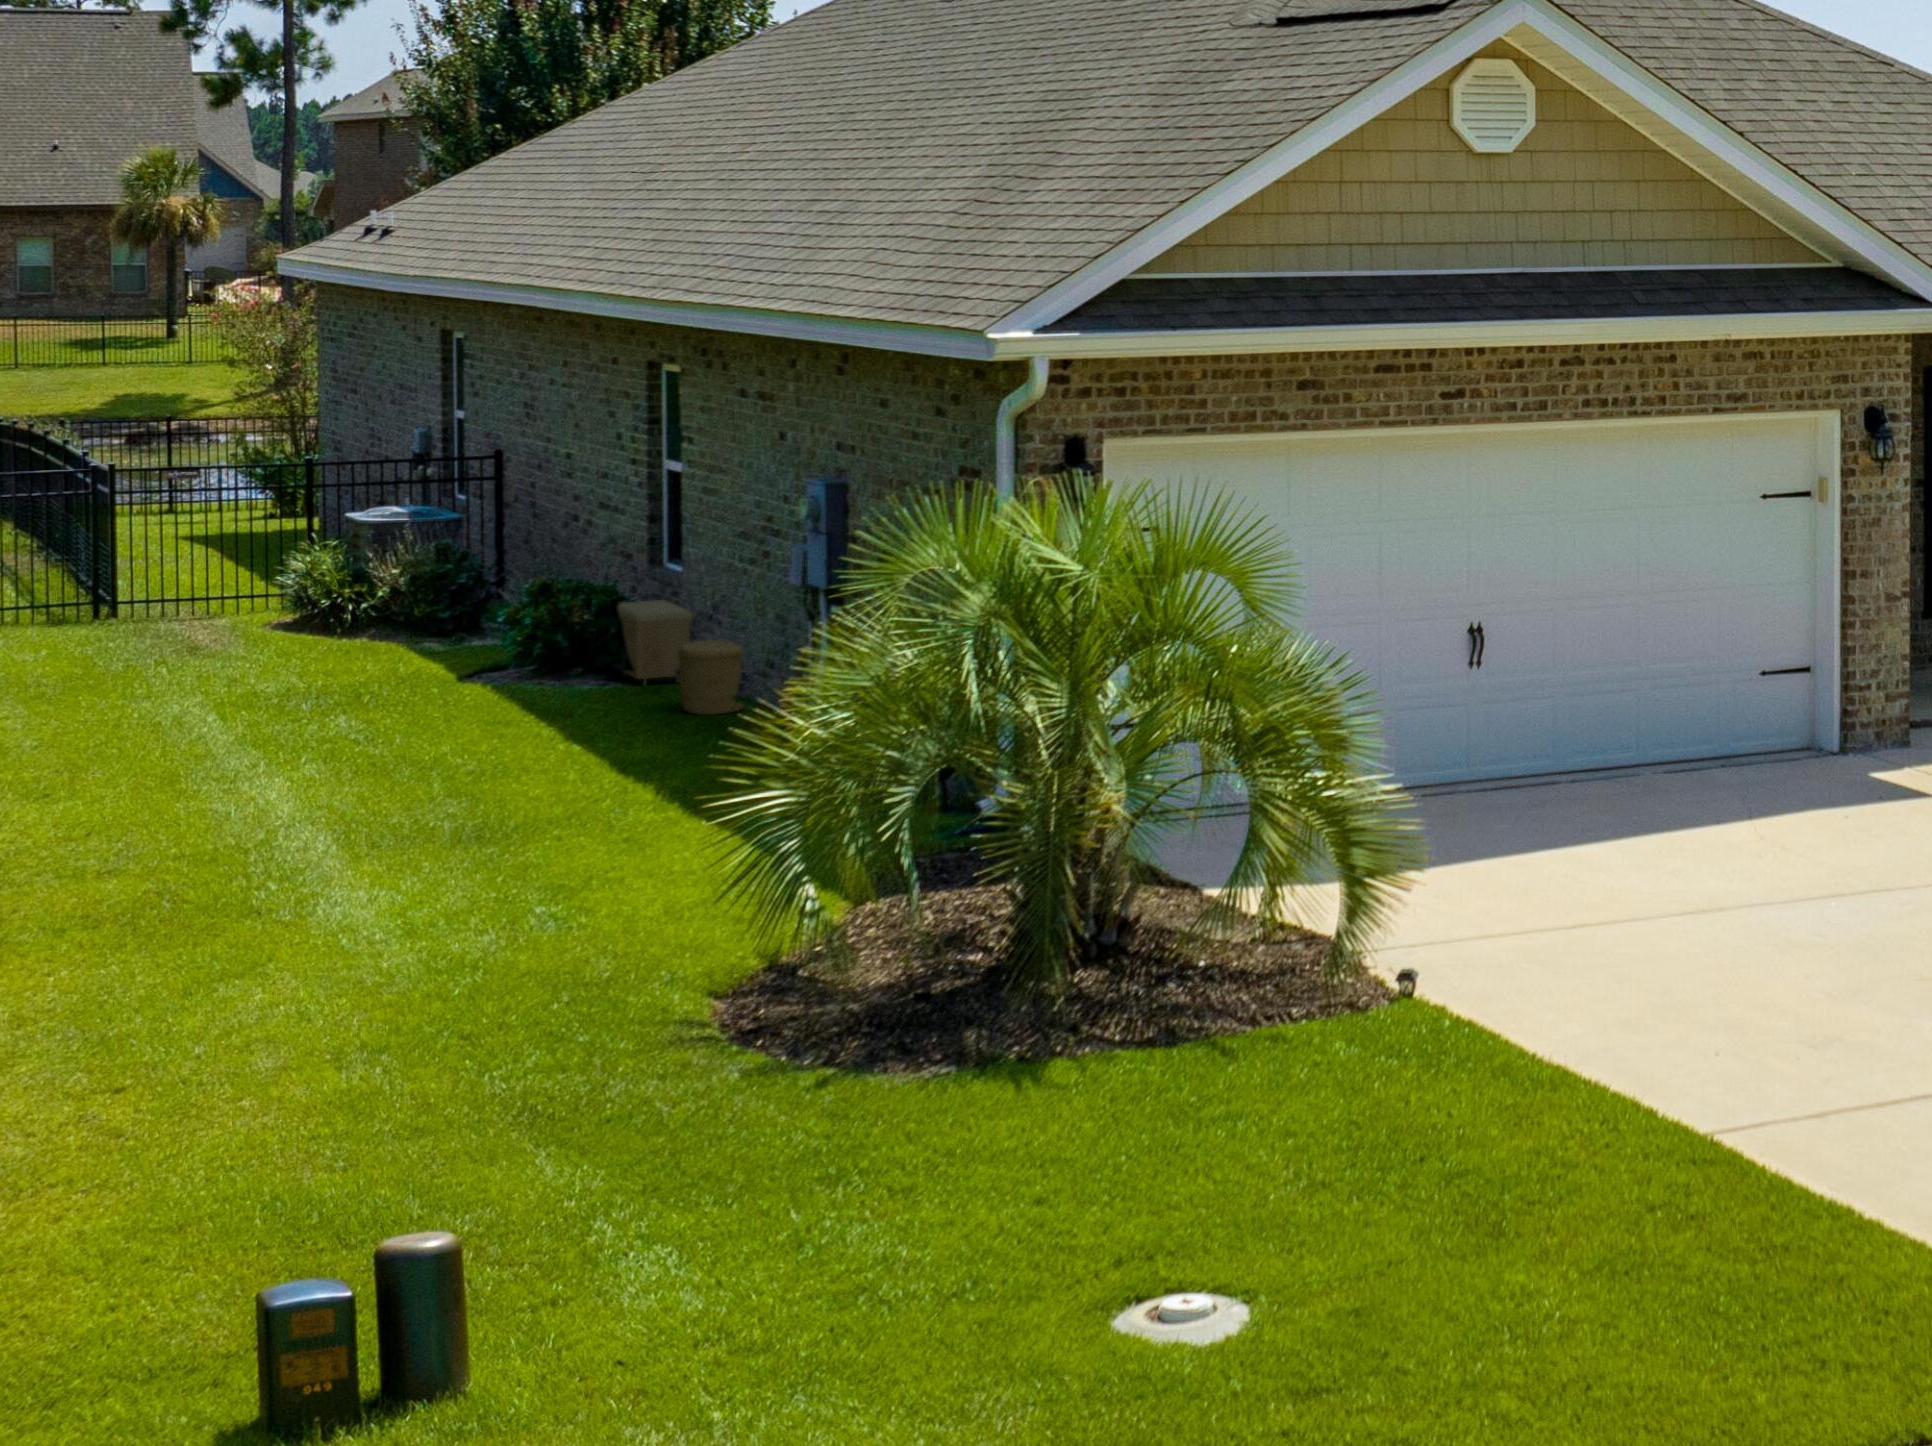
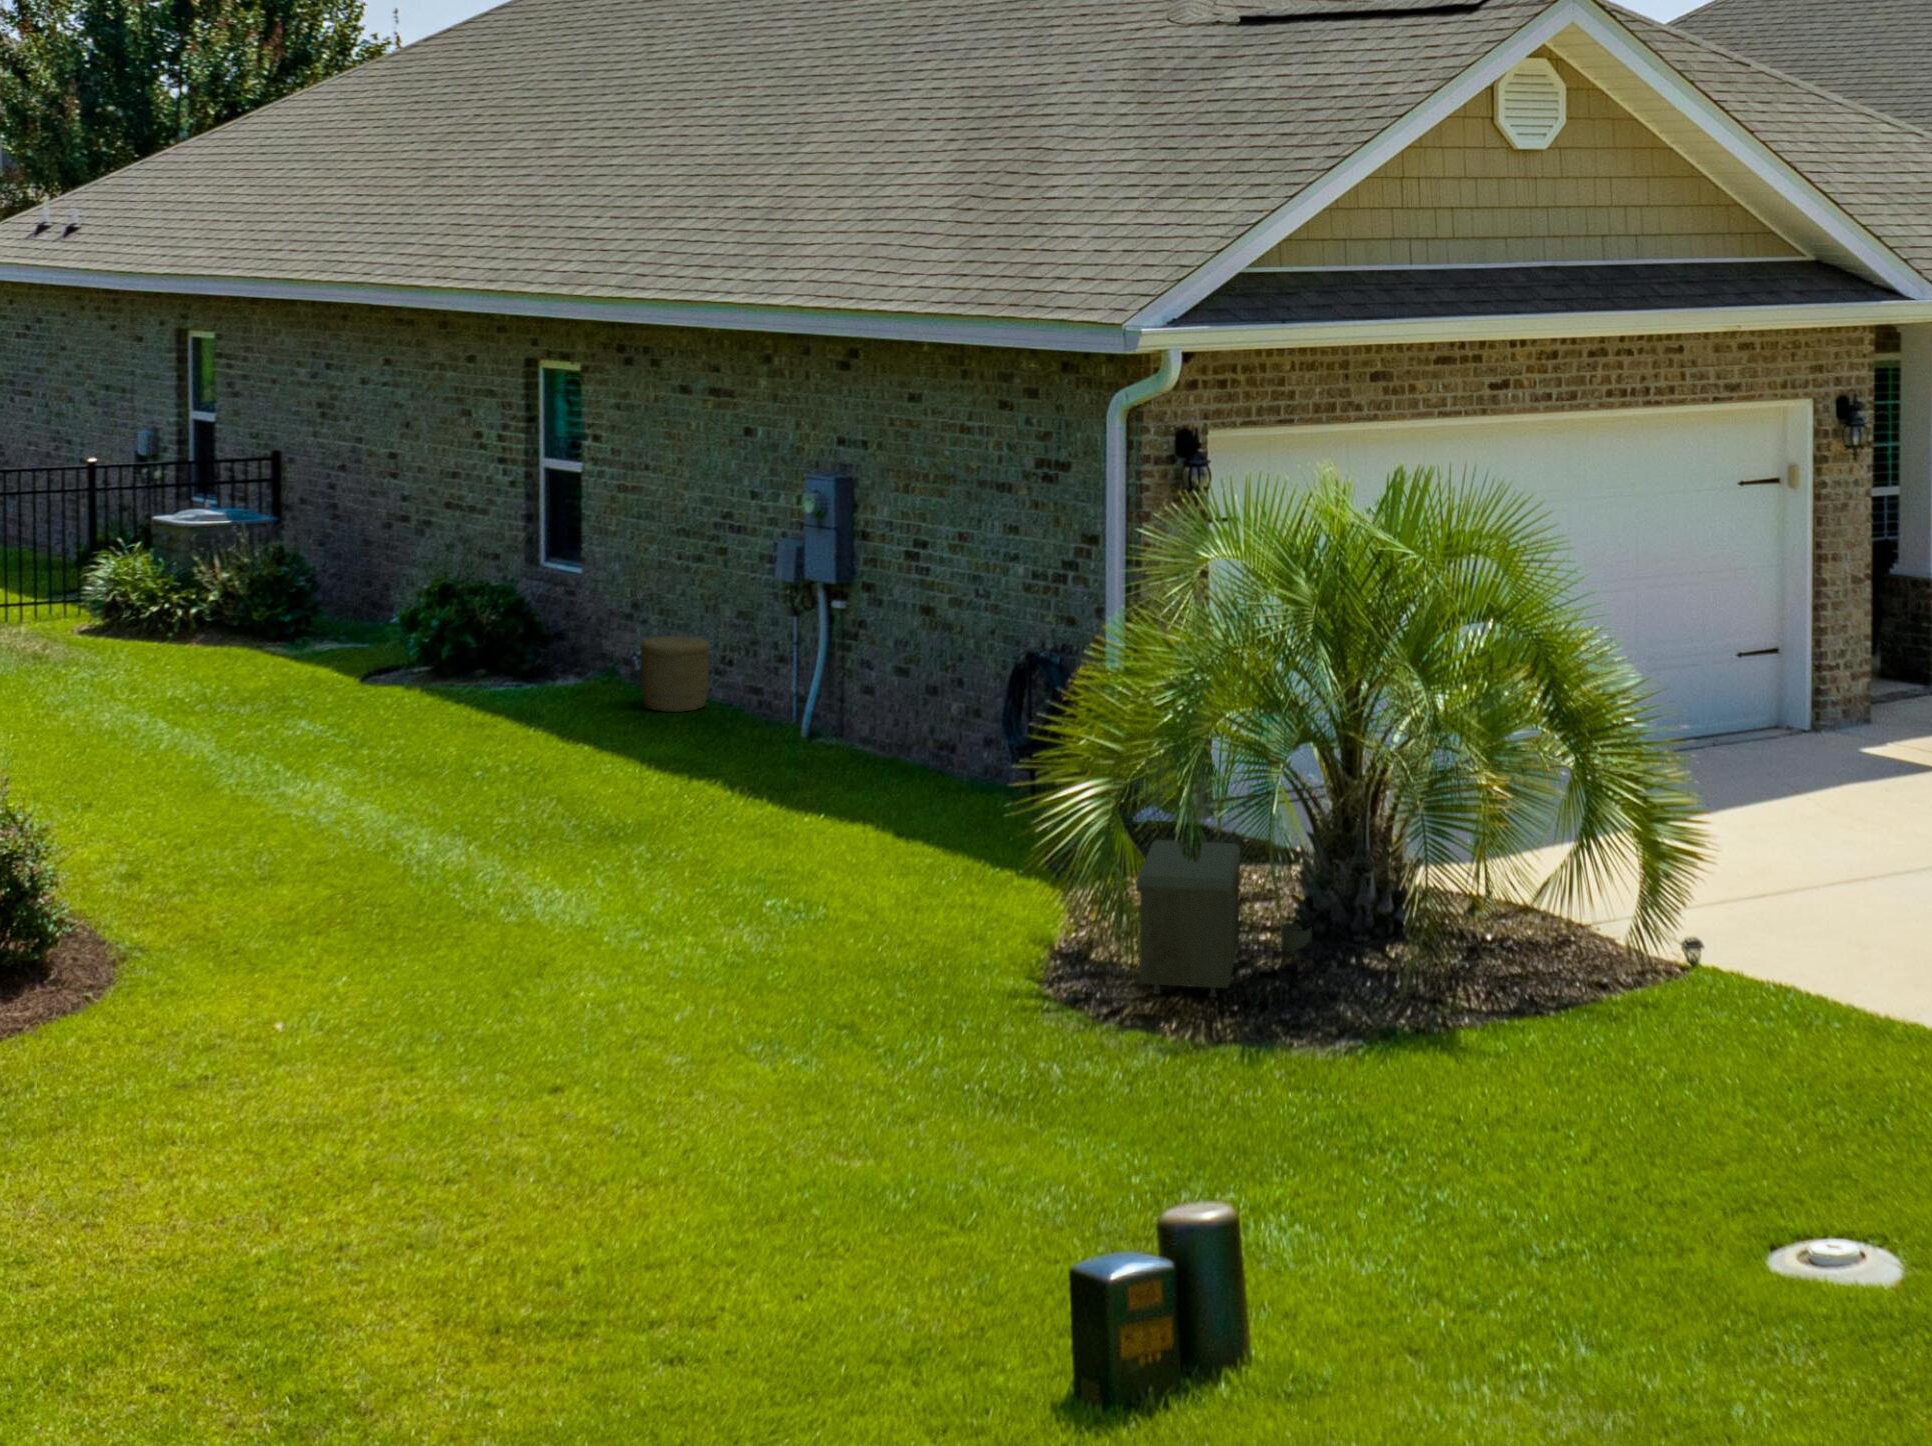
storage bench: present [618,600,692,685] -> present [1136,840,1240,997]
planter: none [954,933,985,982] -> present [1281,923,1311,972]

